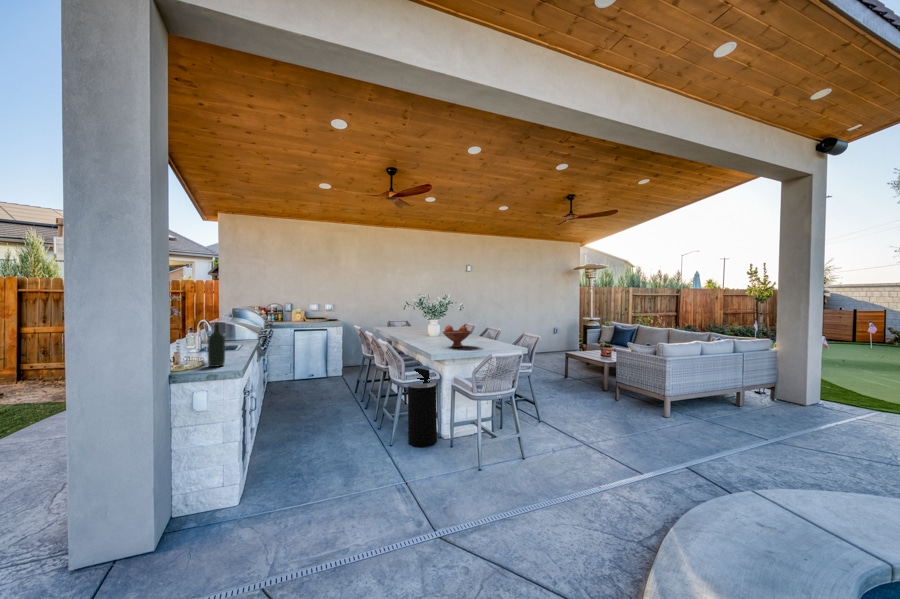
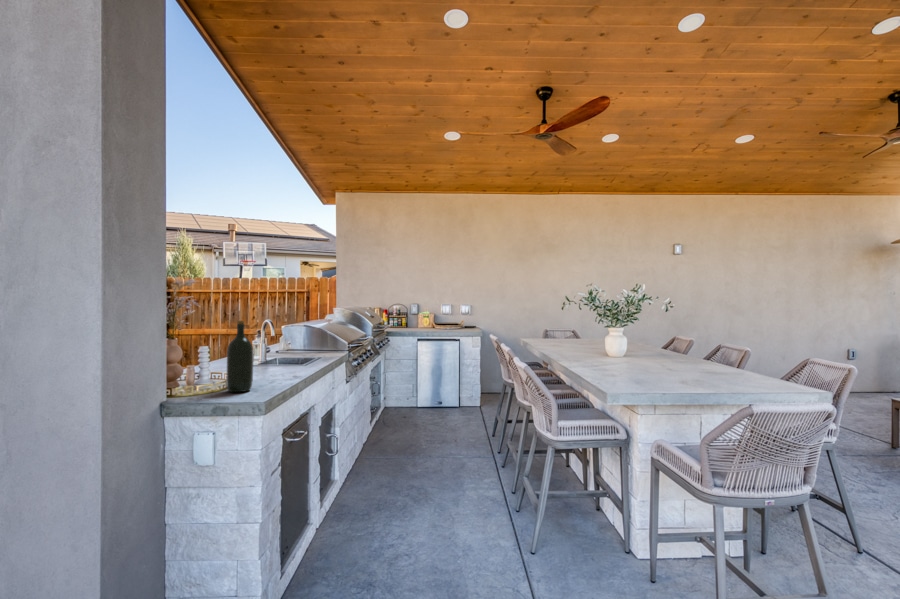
fruit bowl: present [443,325,471,347] -> none [631,337,694,381]
trash can: present [408,368,437,447] -> none [563,414,621,570]

